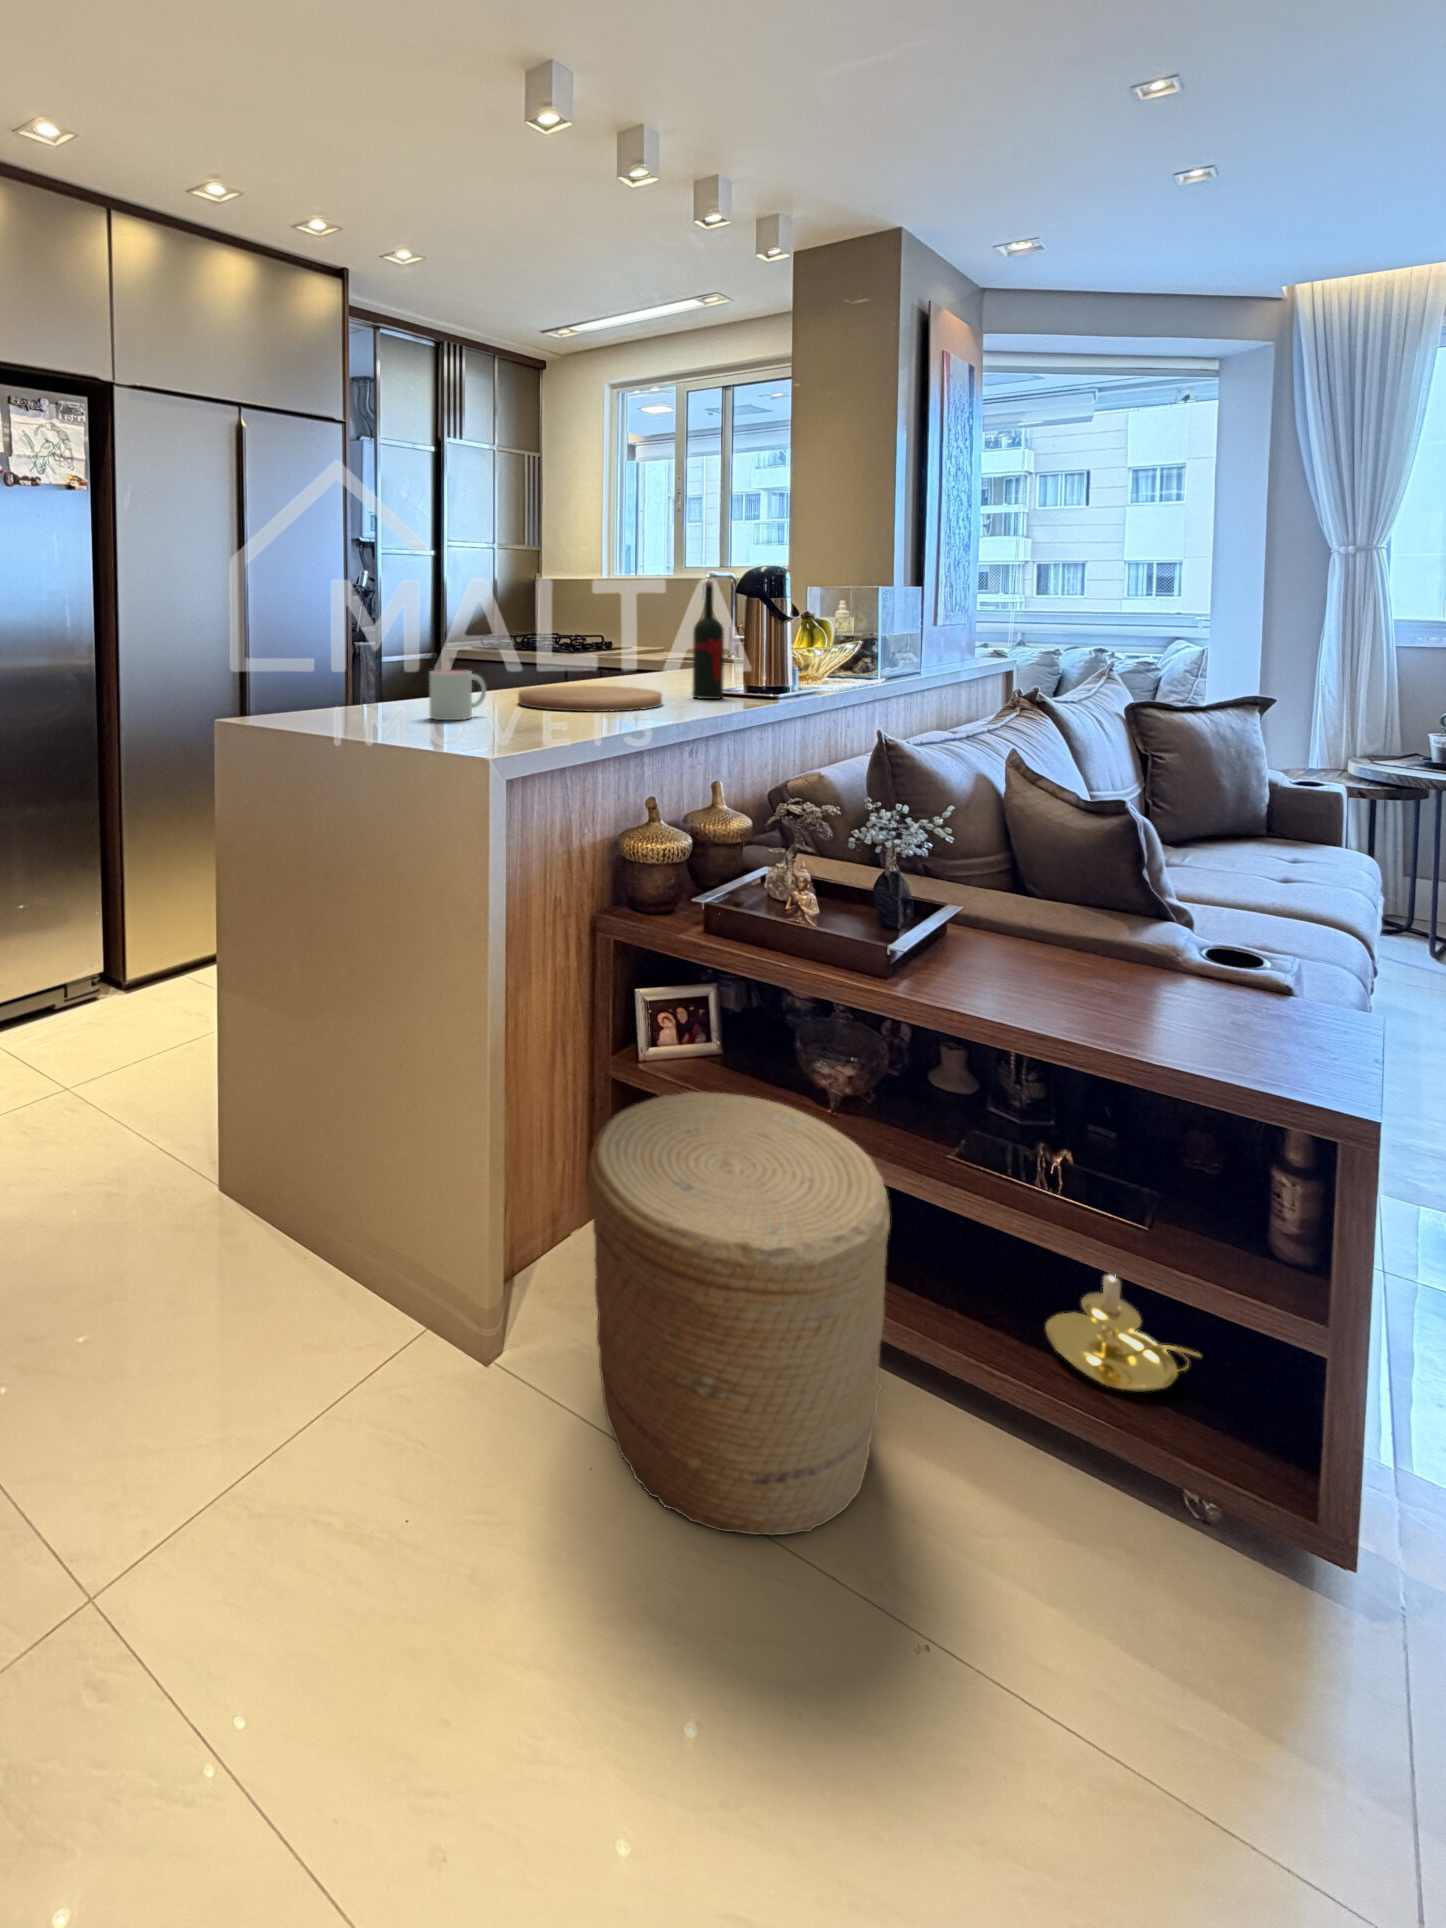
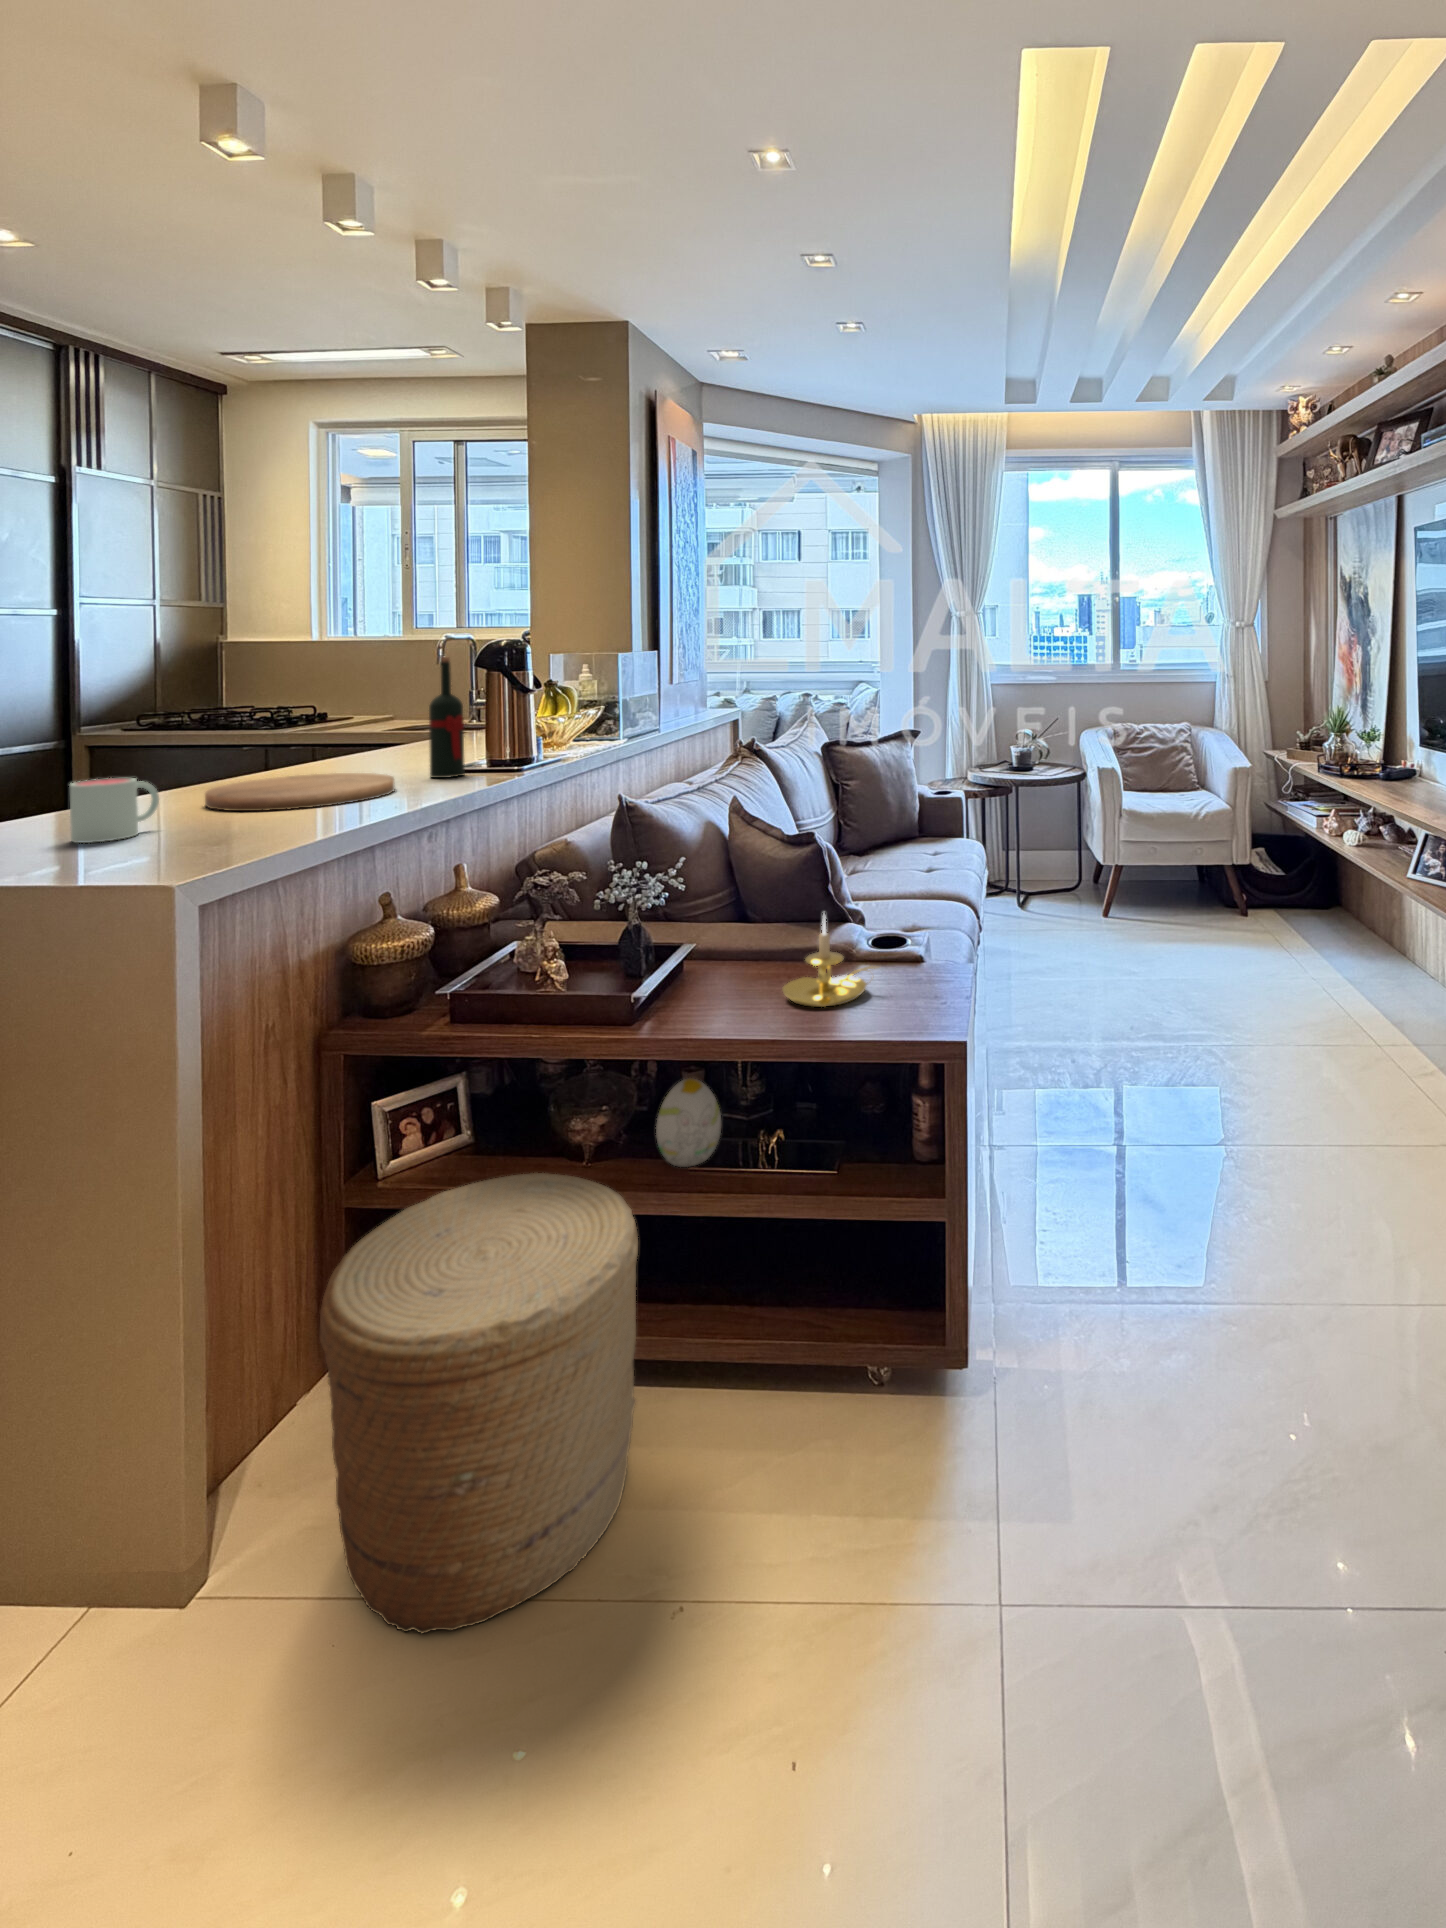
decorative egg: none [912,1055,991,1155] -> present [656,1078,721,1167]
candle holder: present [1046,1275,1201,1392] -> present [782,915,875,1007]

